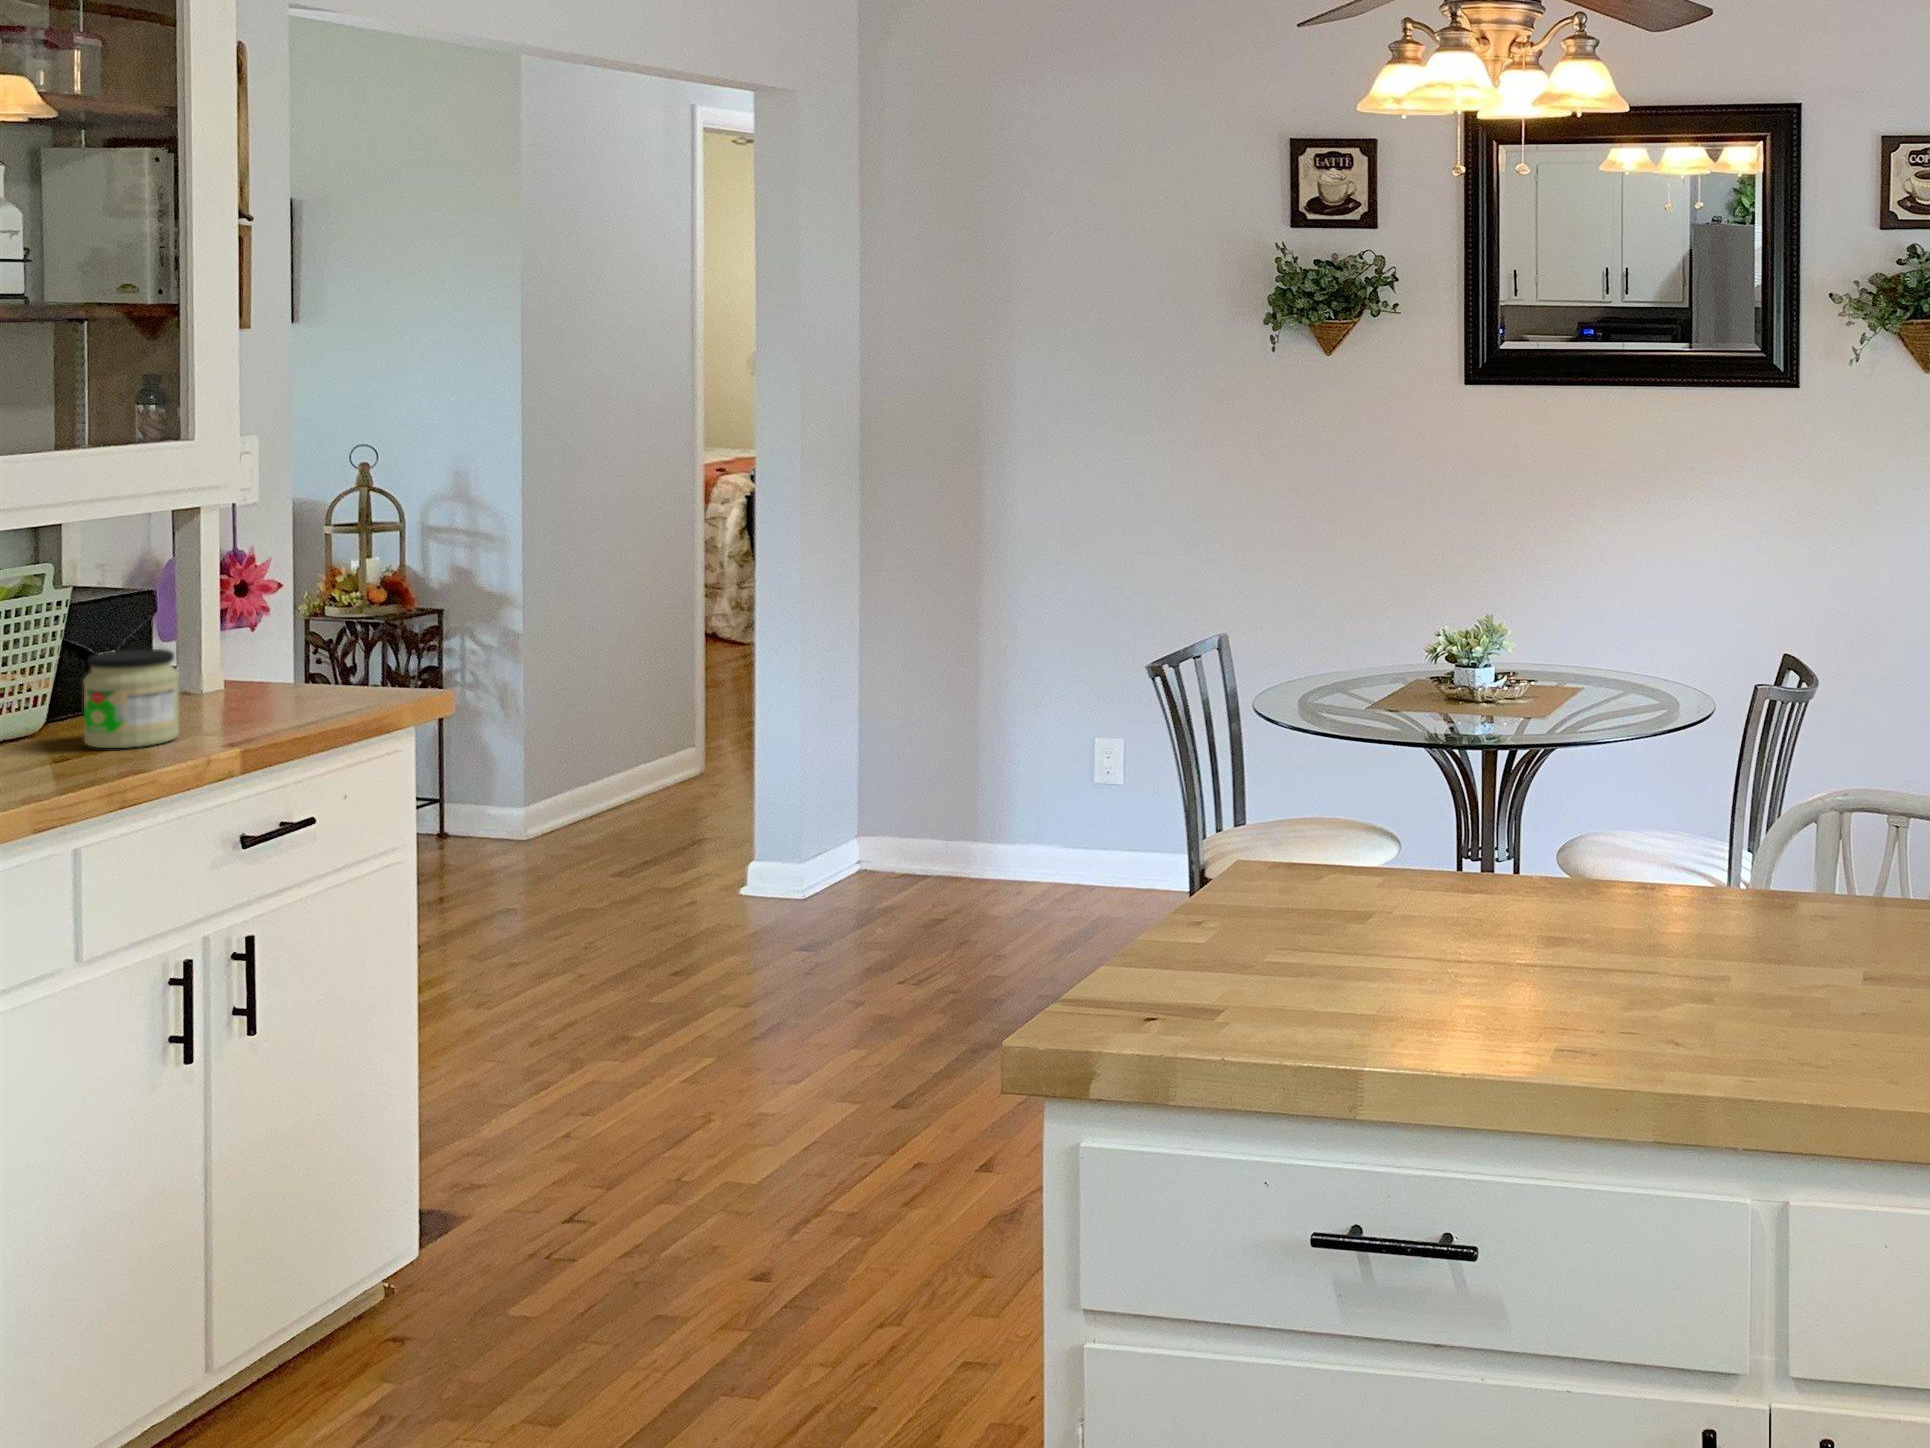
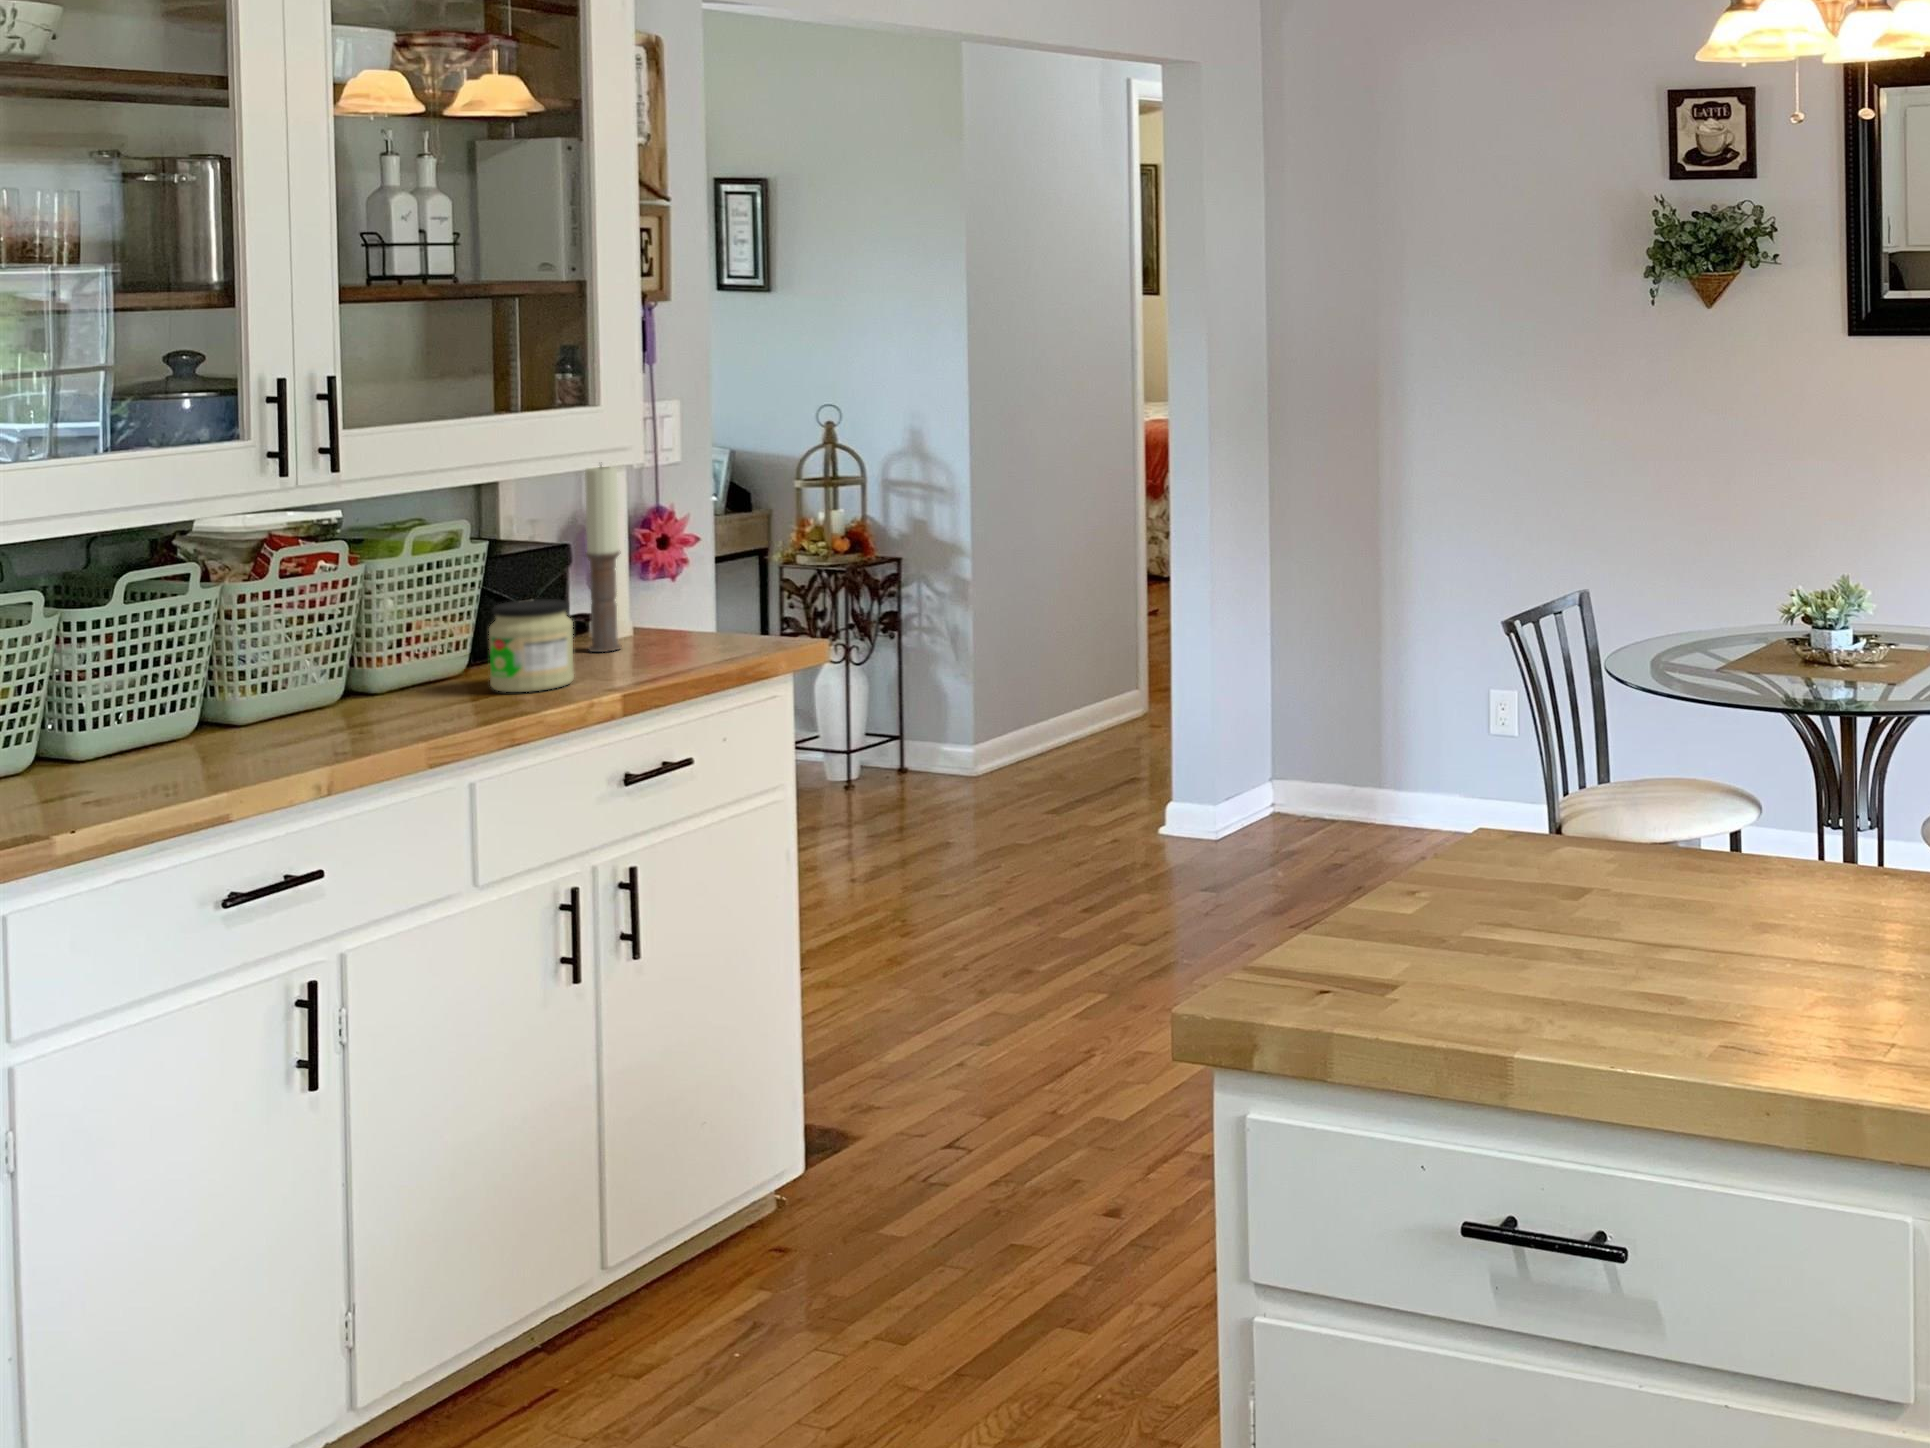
candle: none [177,504,216,706] -> present [585,466,621,652]

